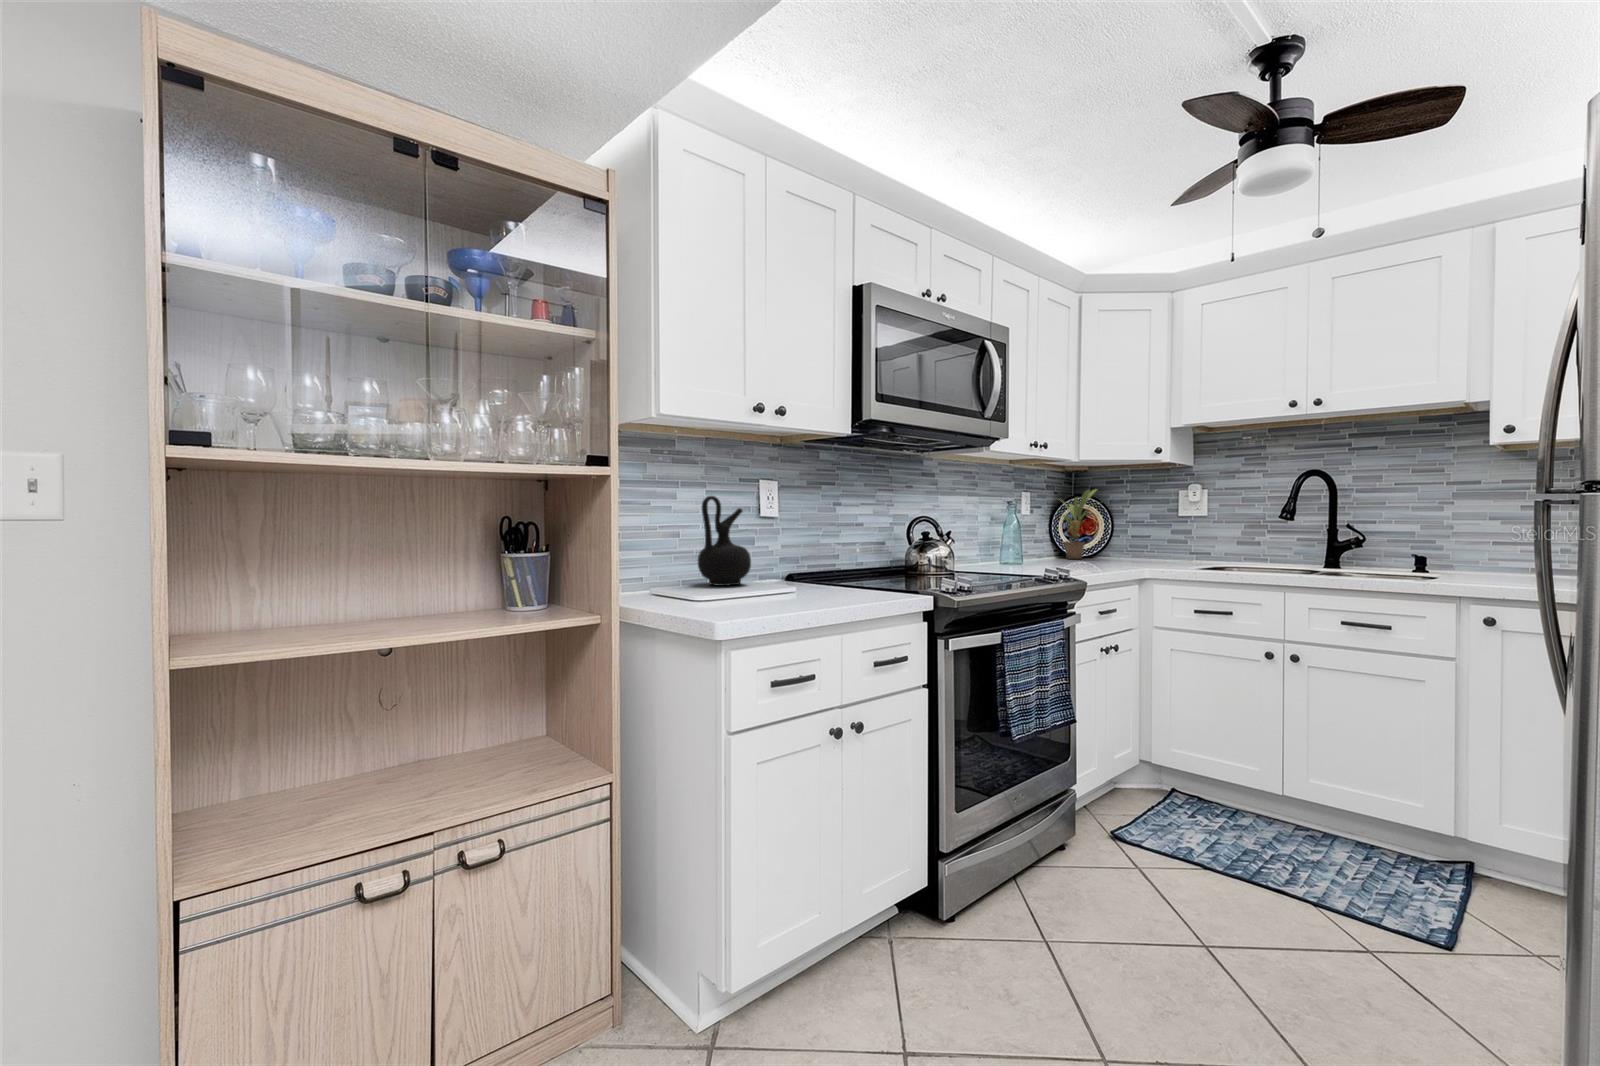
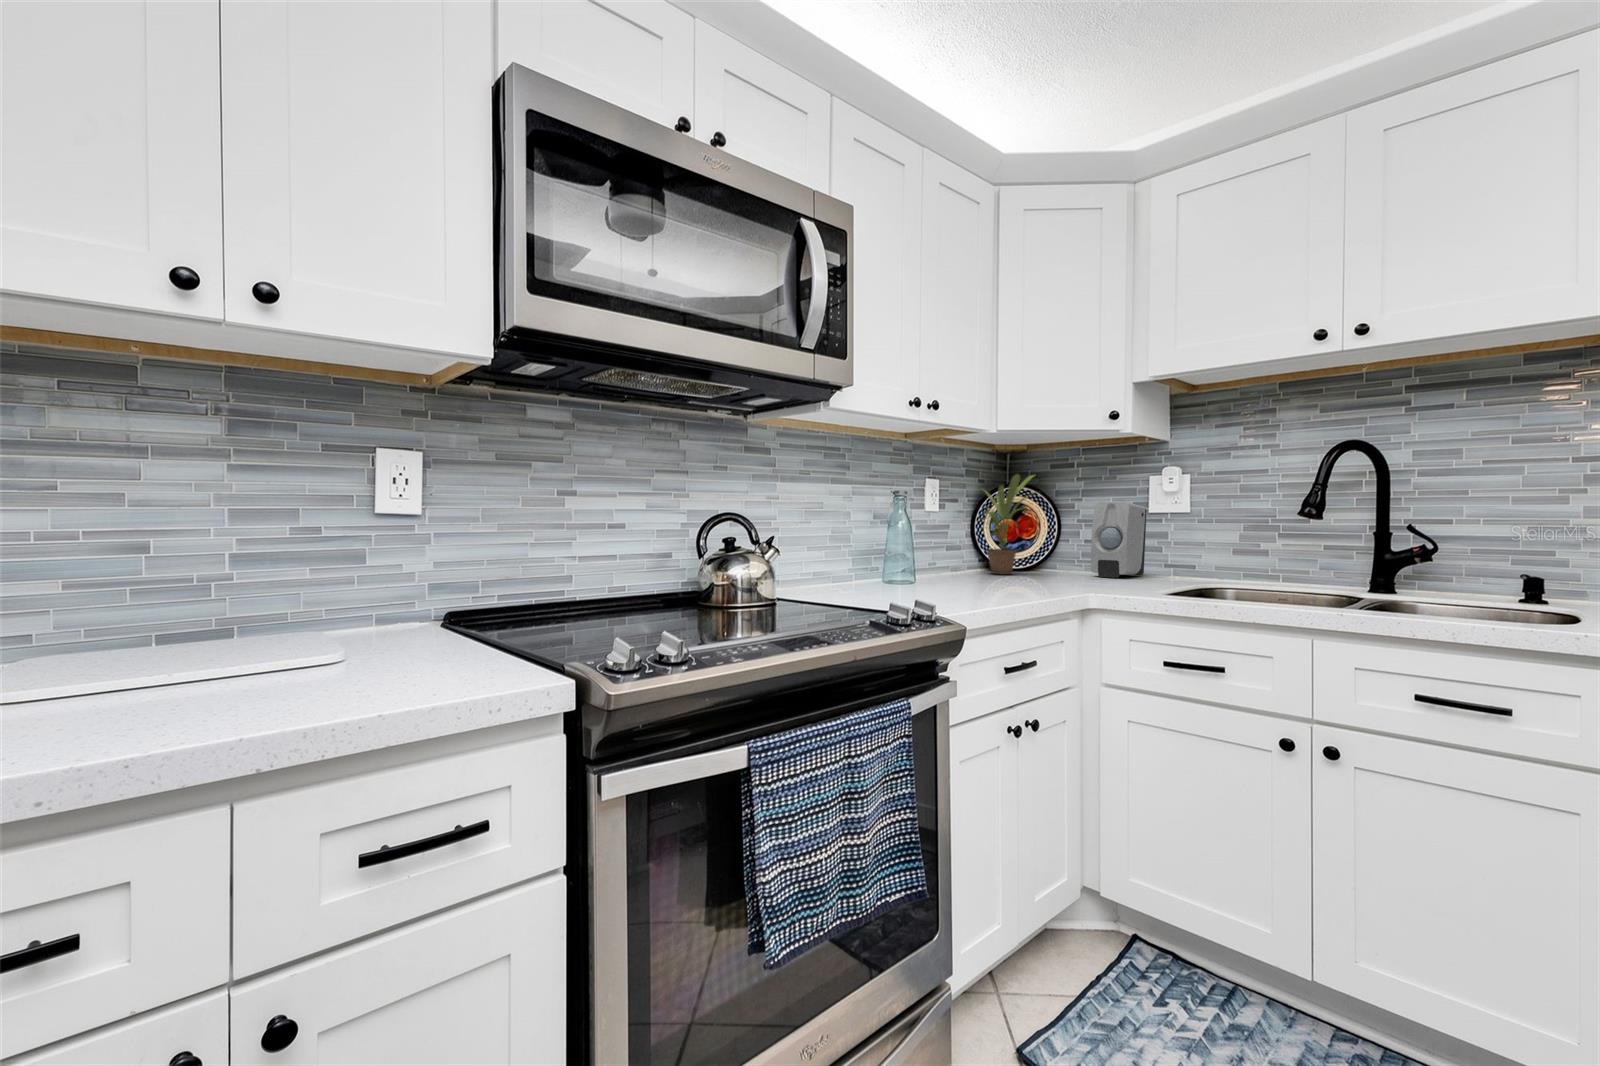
ceramic jug: present [698,496,751,586] -> none [183,473,315,646]
soap dispenser: none [1139,509,1176,561] -> present [1091,502,1147,578]

